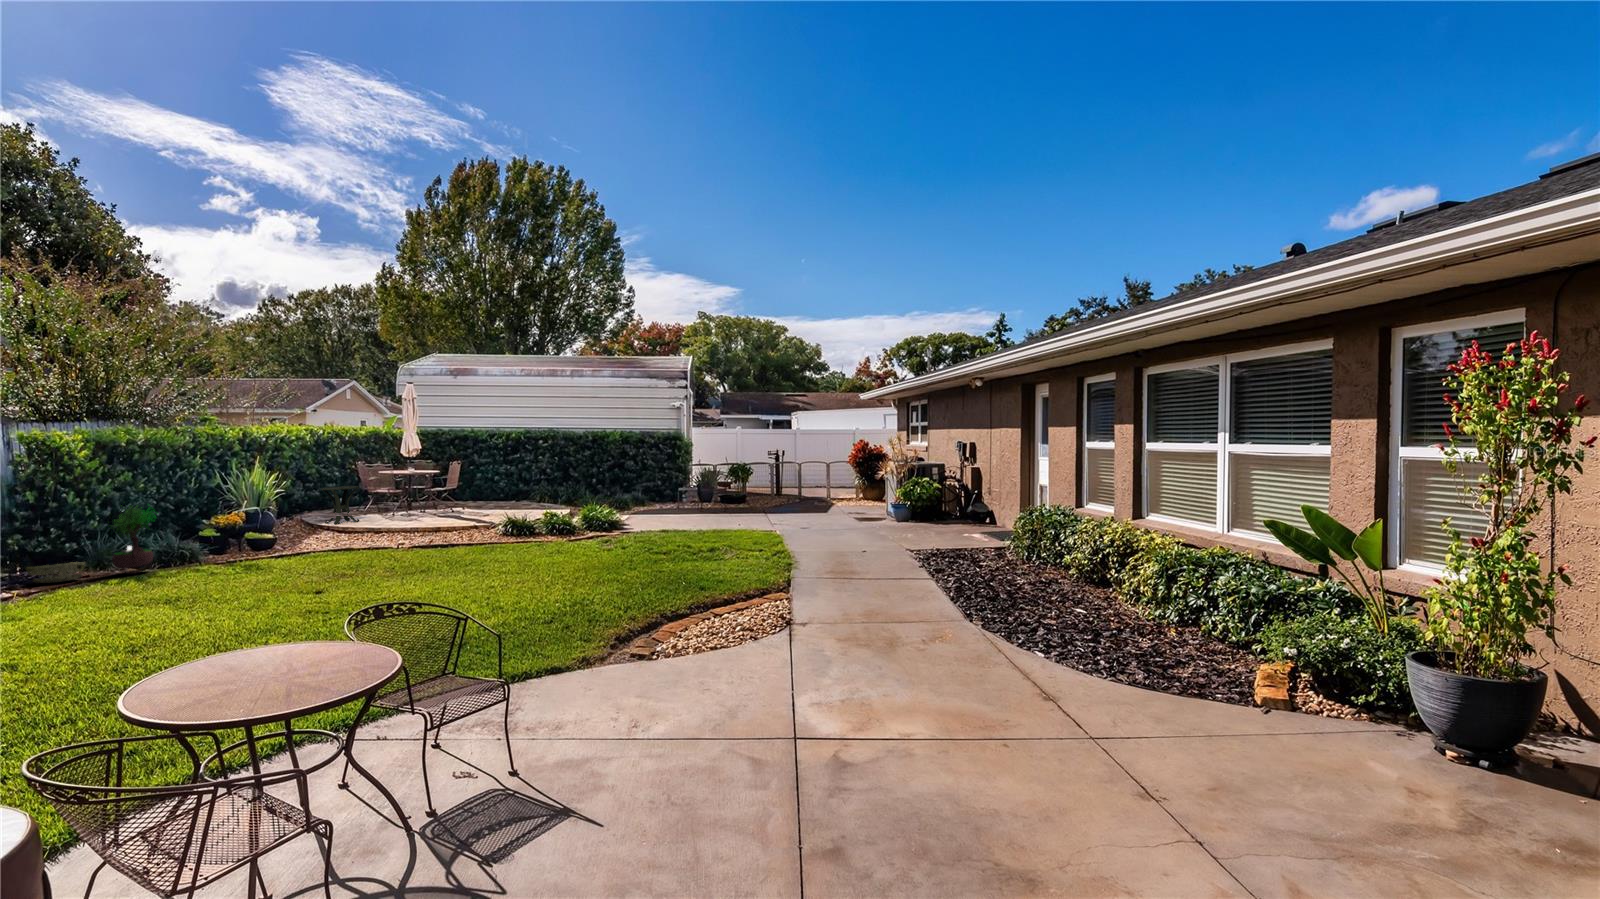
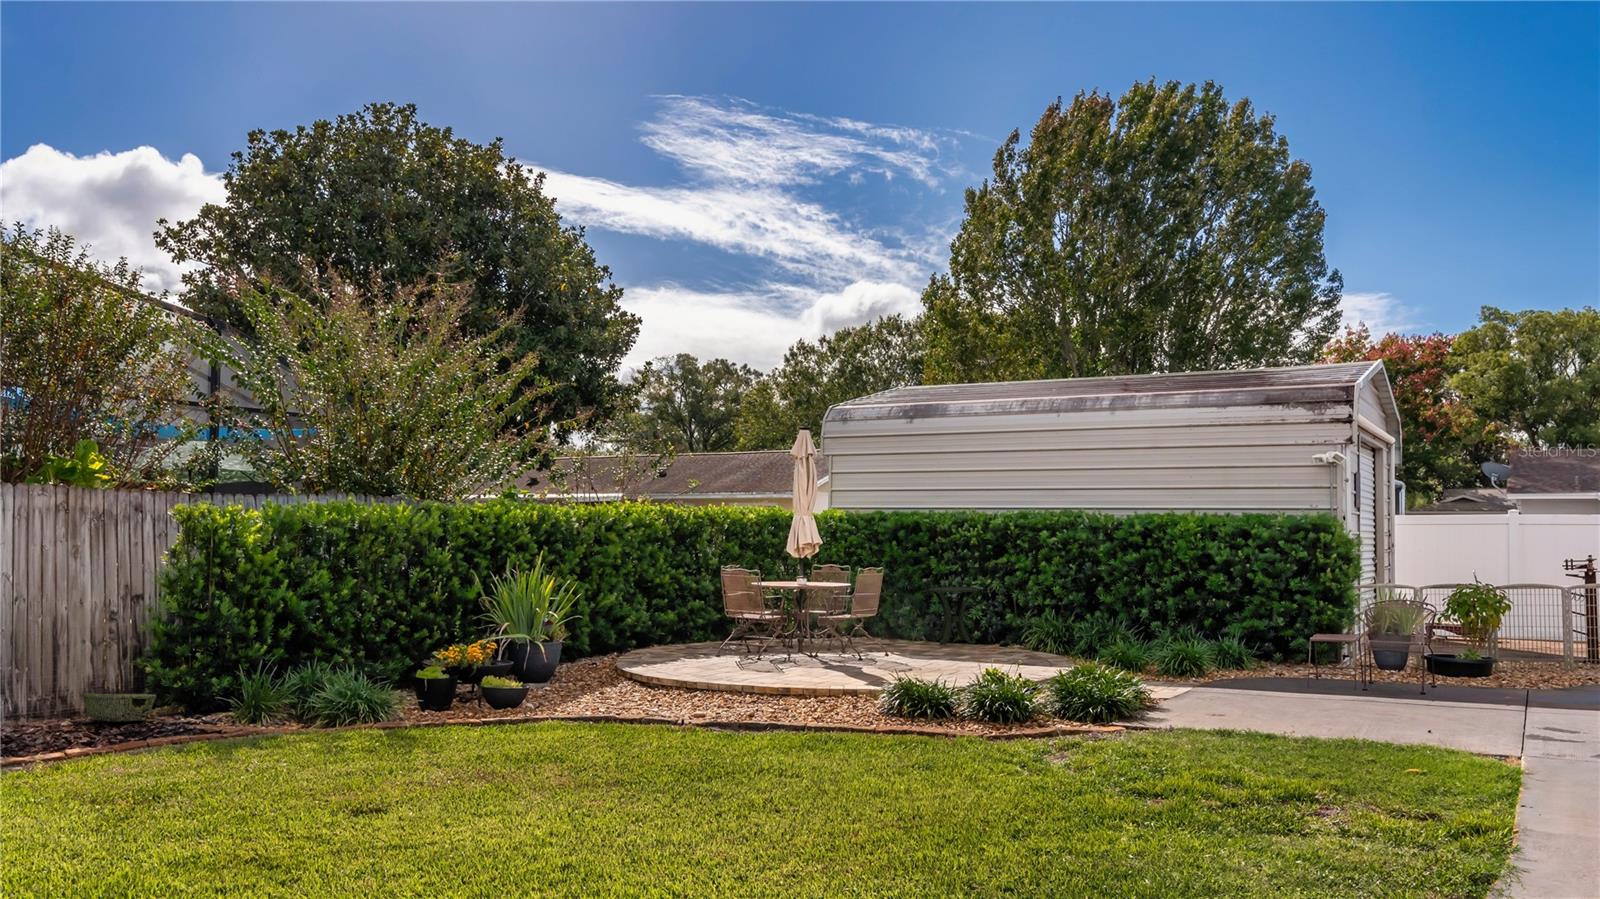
side table: present [321,486,359,524] -> present [929,587,978,644]
potted tree: present [111,506,153,574] -> none [163,604,241,722]

